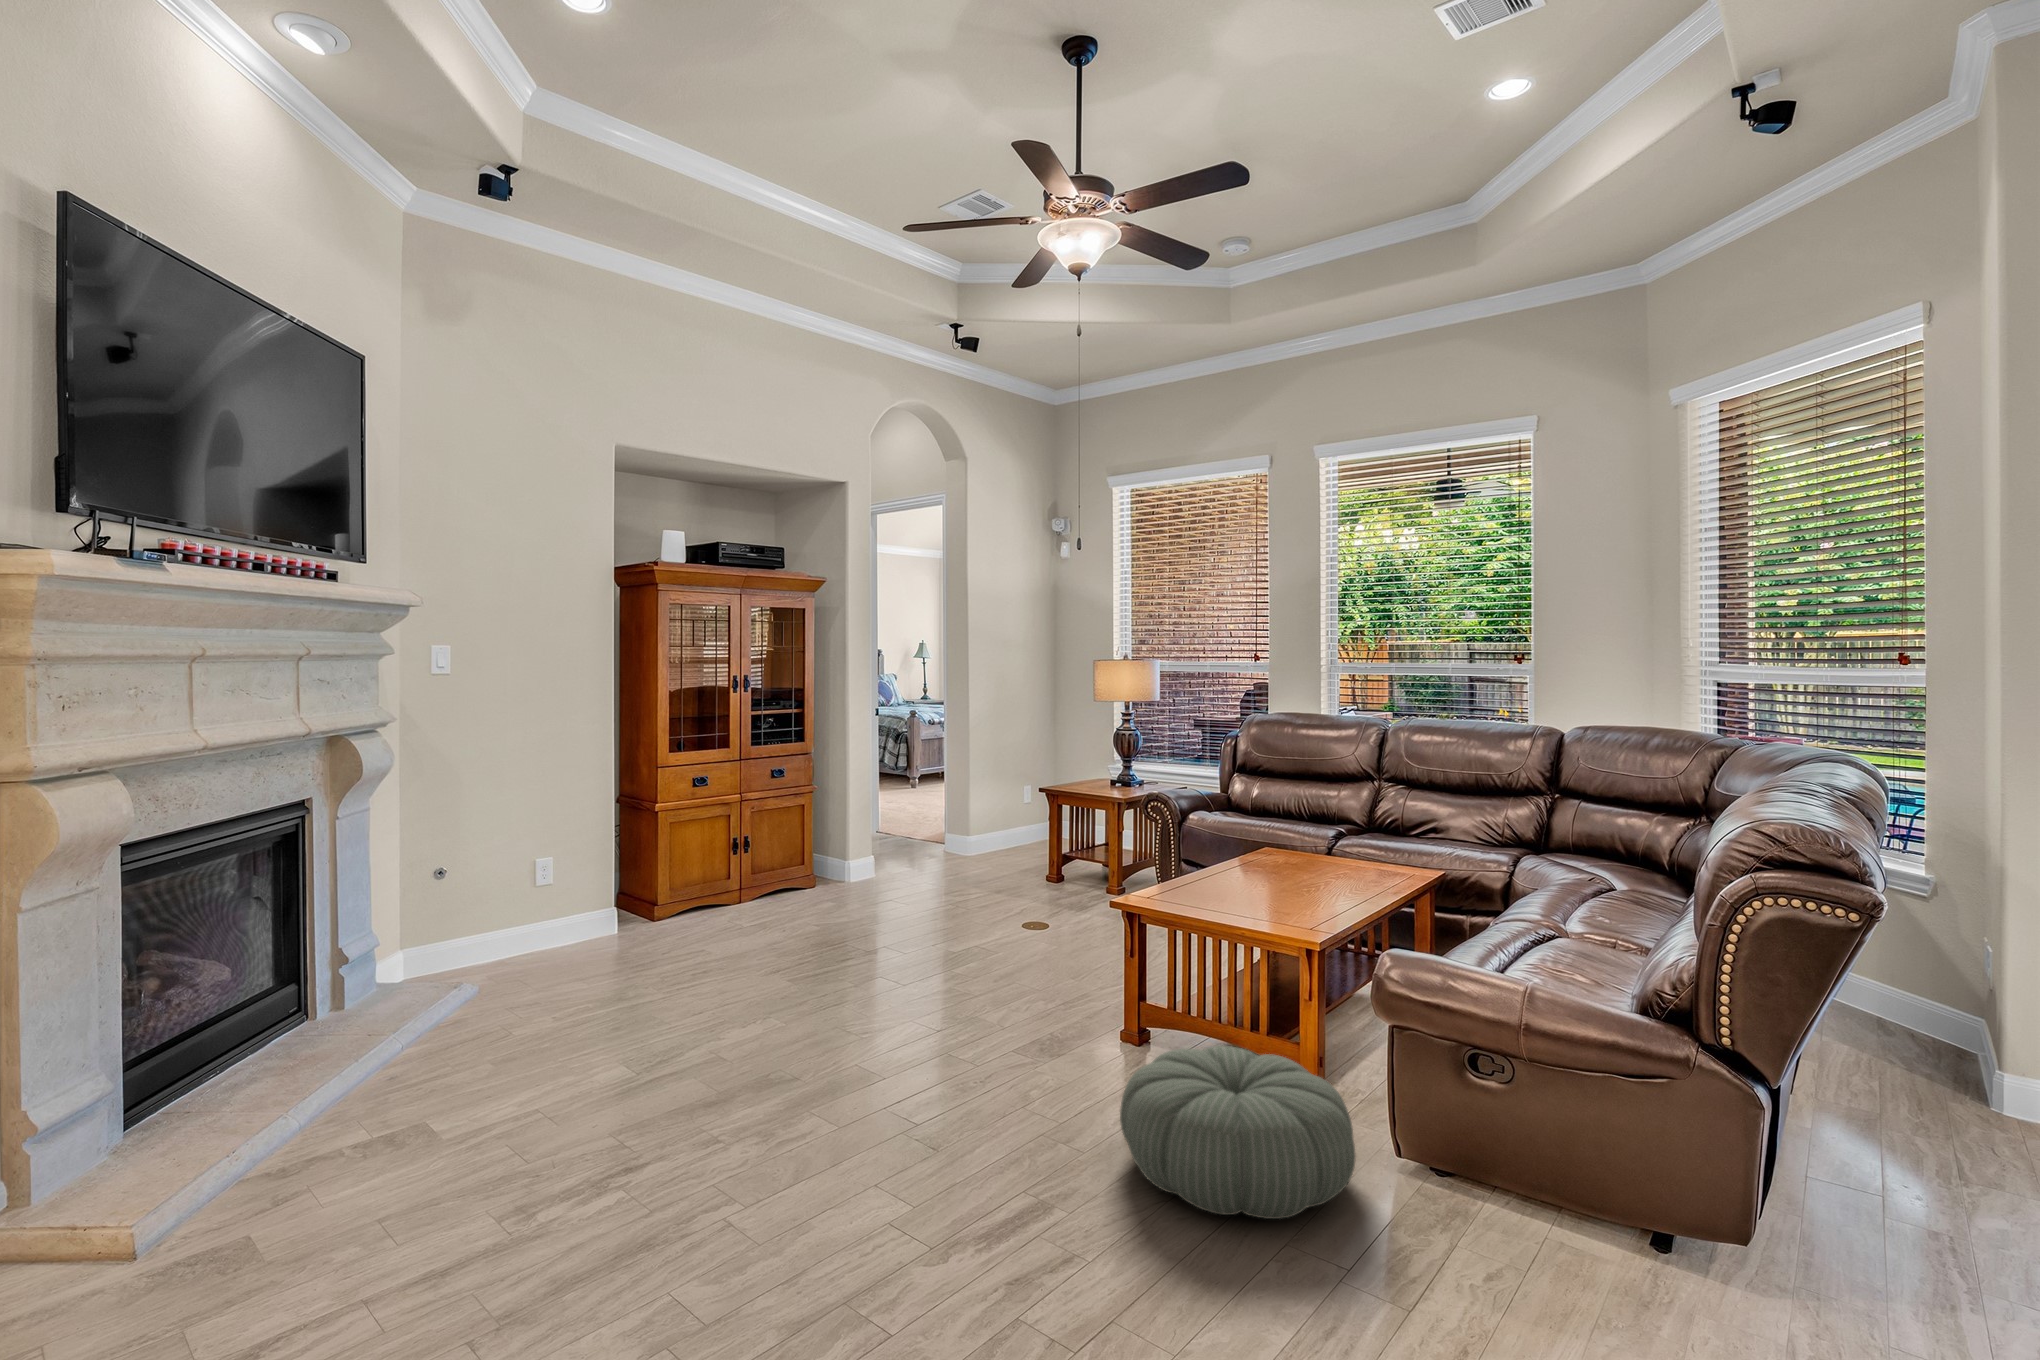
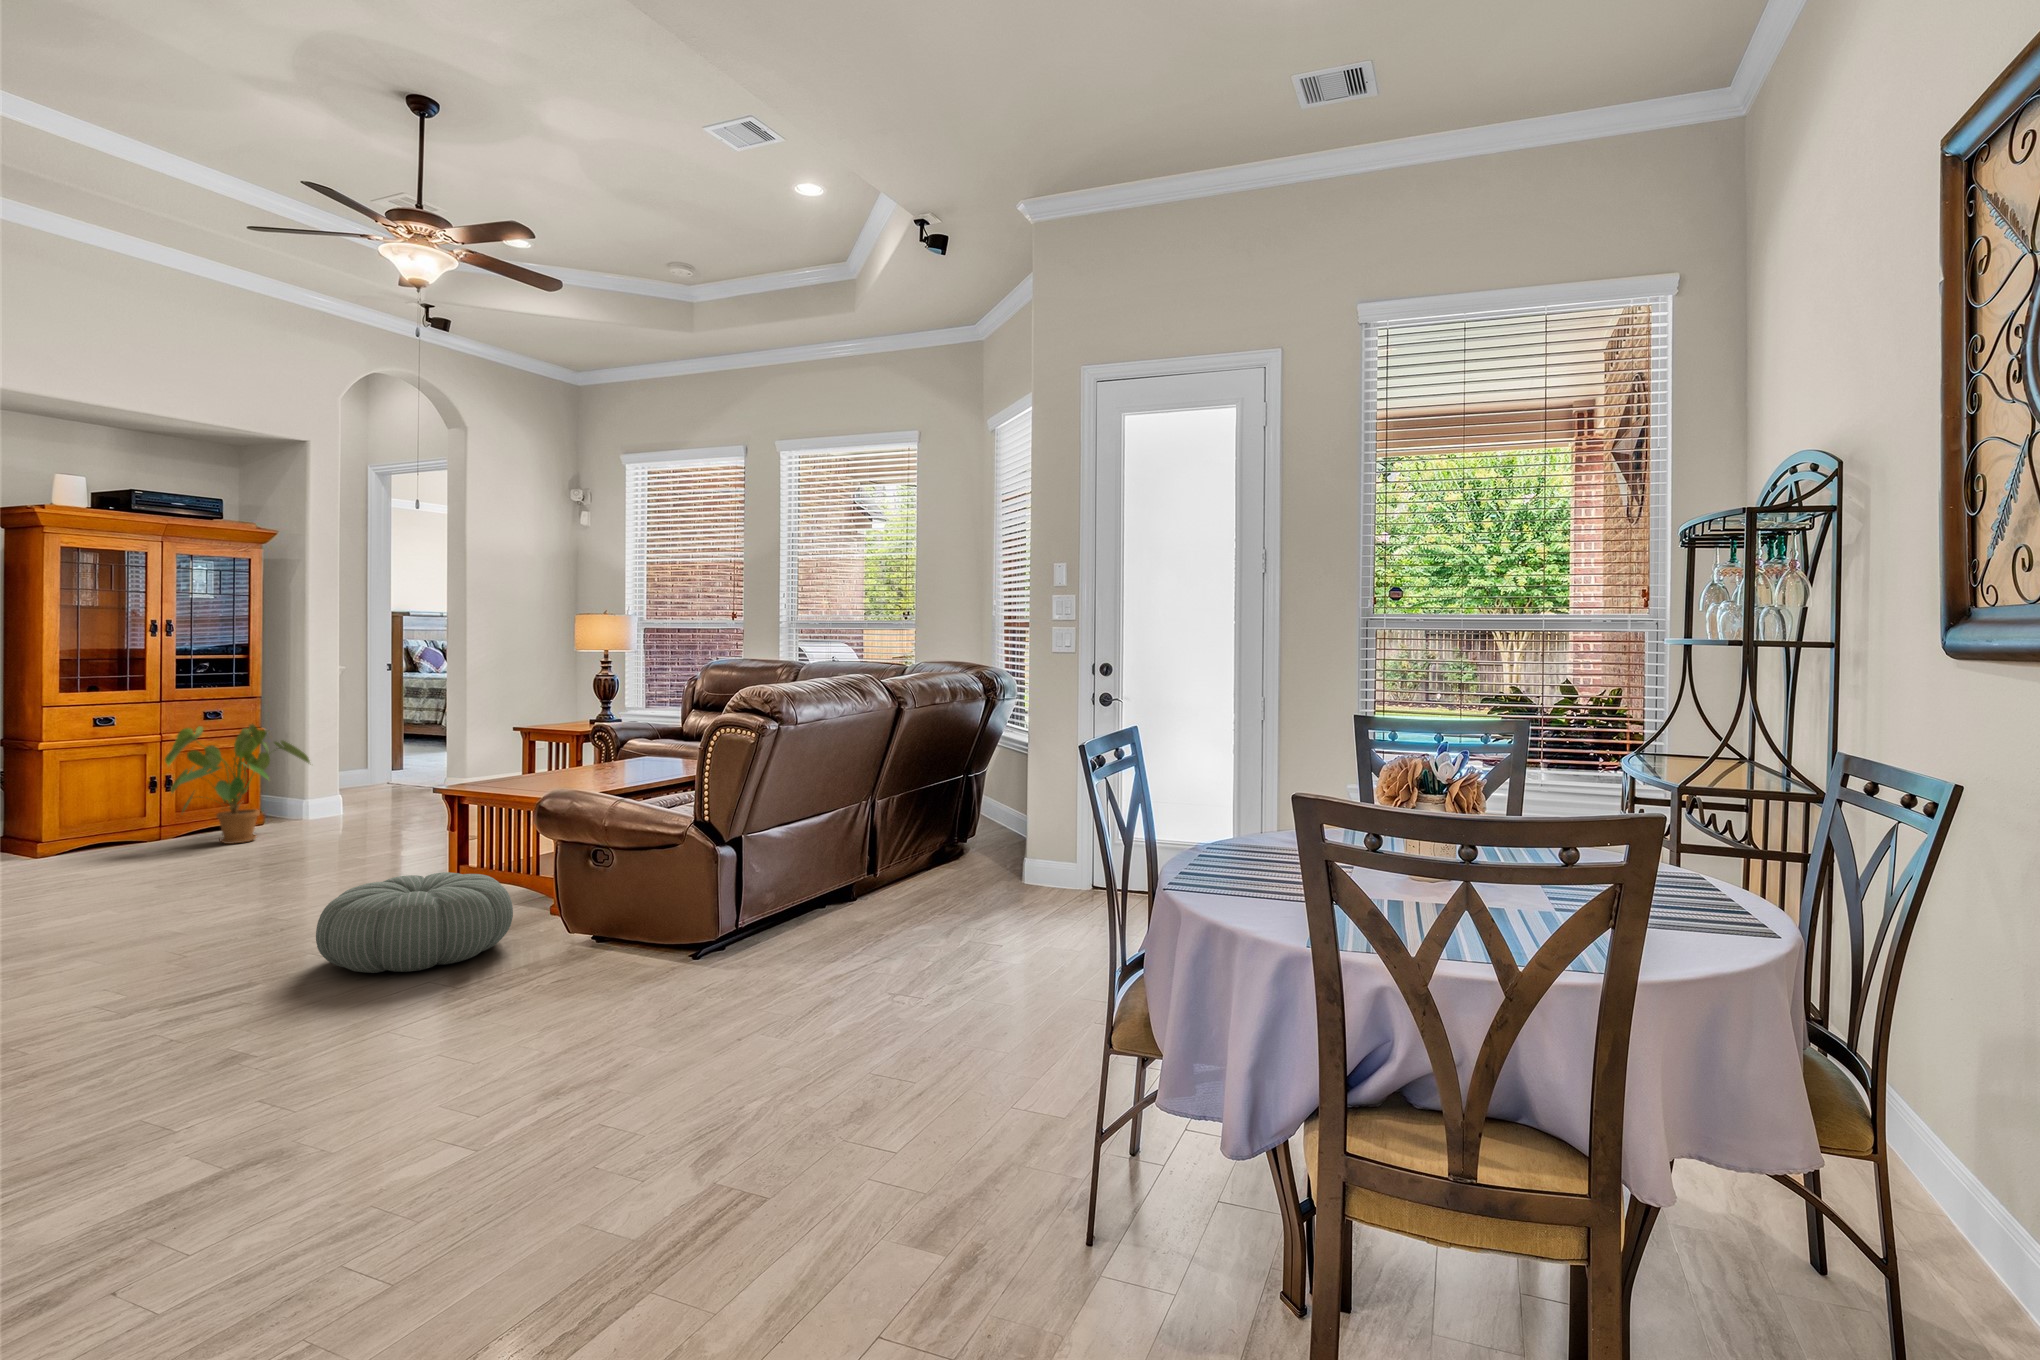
house plant: none [747,785,869,915] -> present [165,724,310,844]

